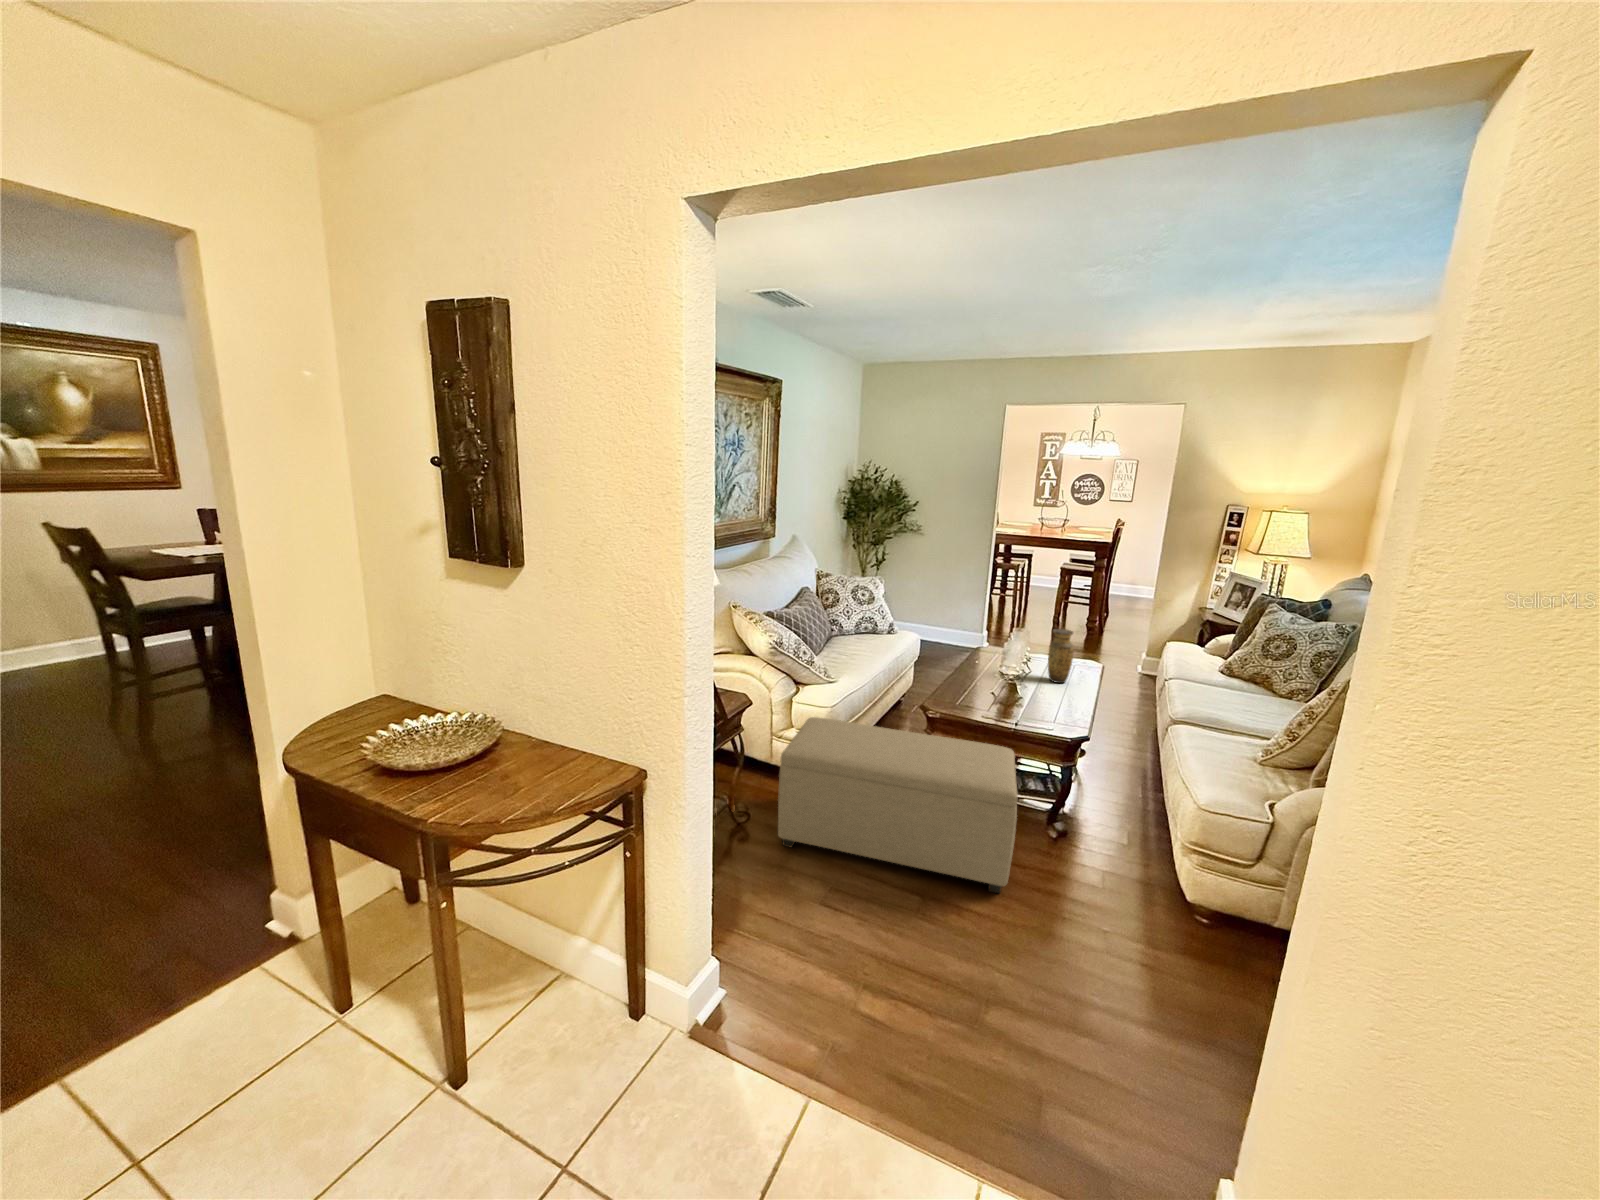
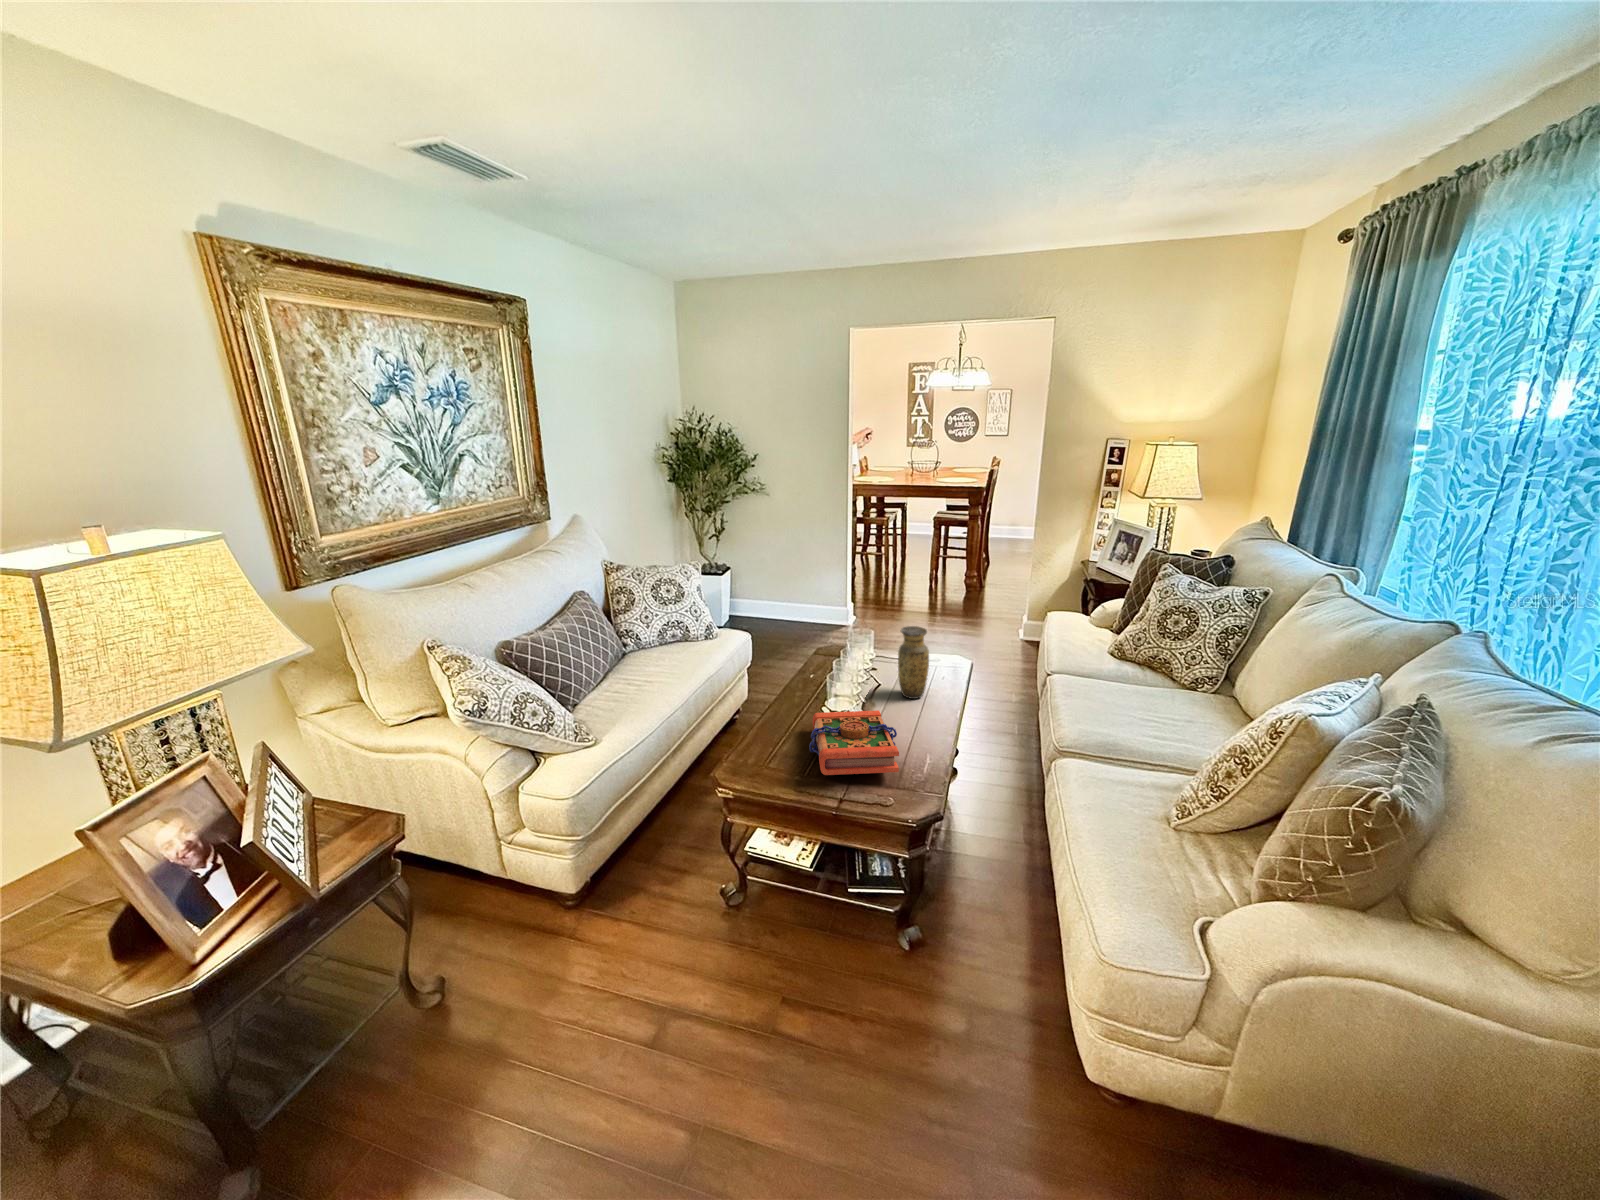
book: none [987,679,1058,714] -> present [809,710,899,775]
ottoman: present [778,717,1018,893] -> none [434,826,834,1106]

